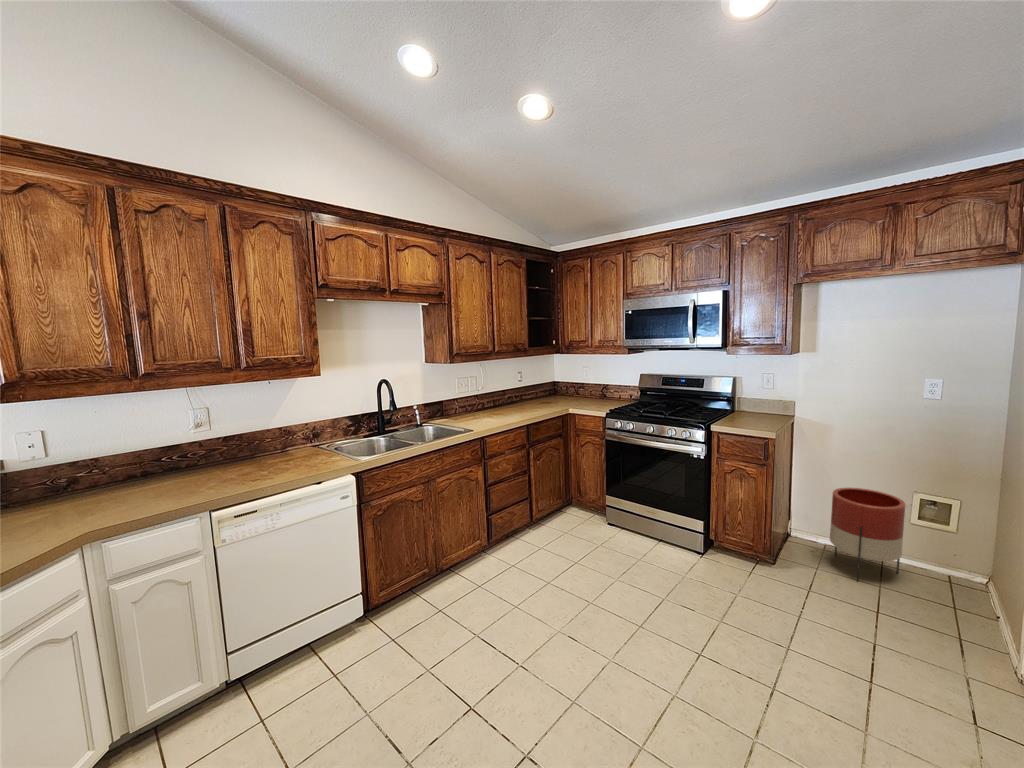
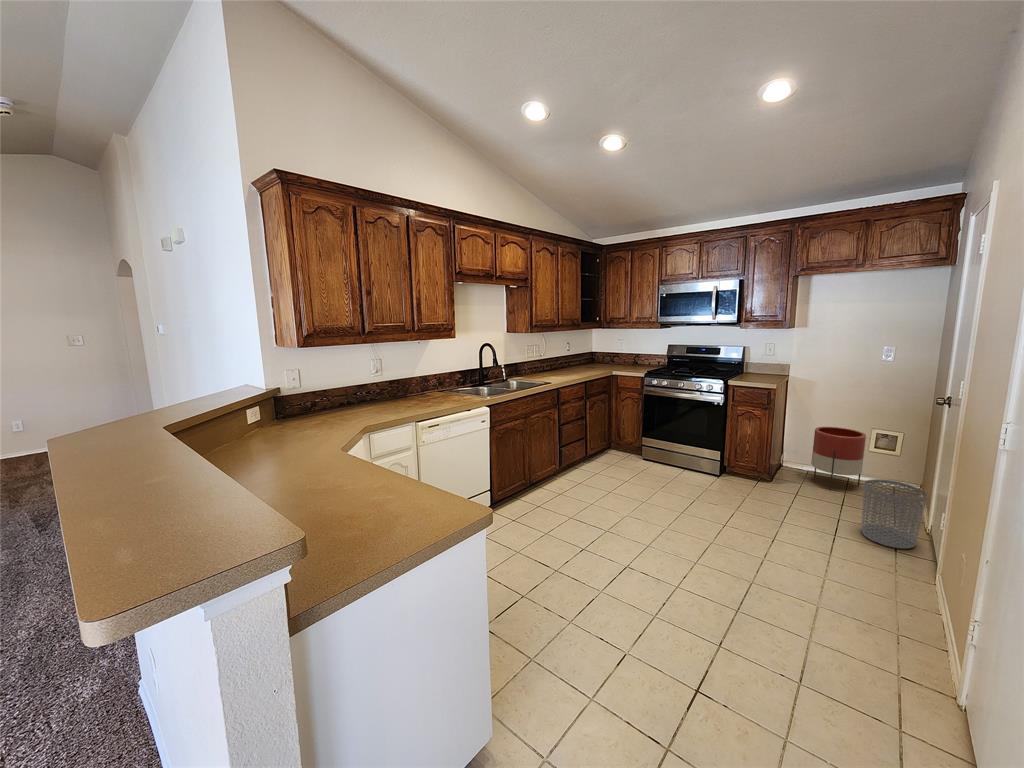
waste bin: none [907,586,1012,709] -> present [861,479,927,549]

